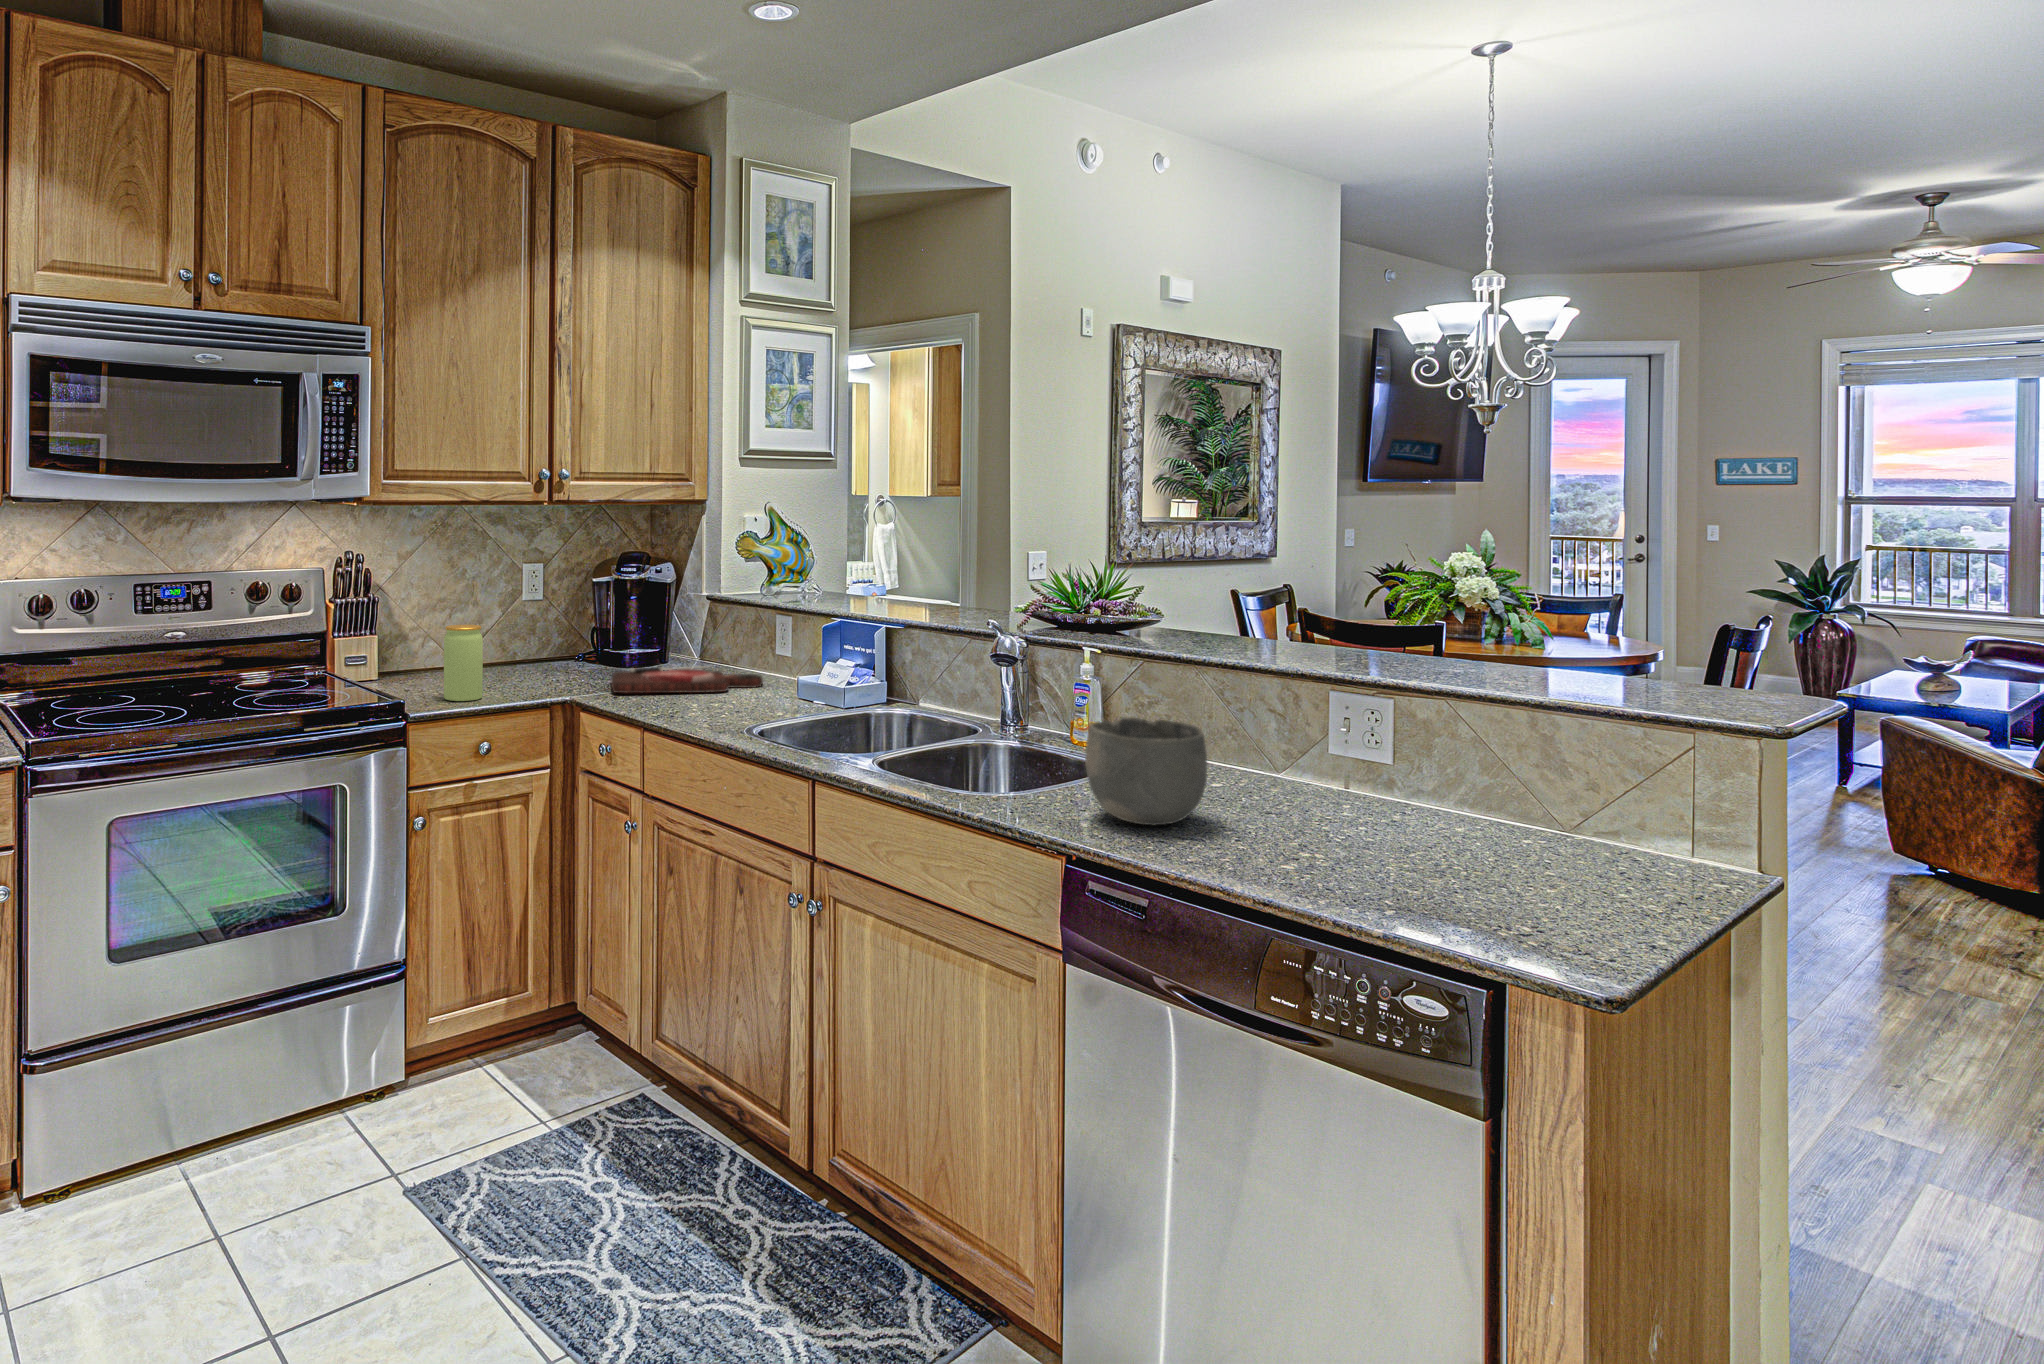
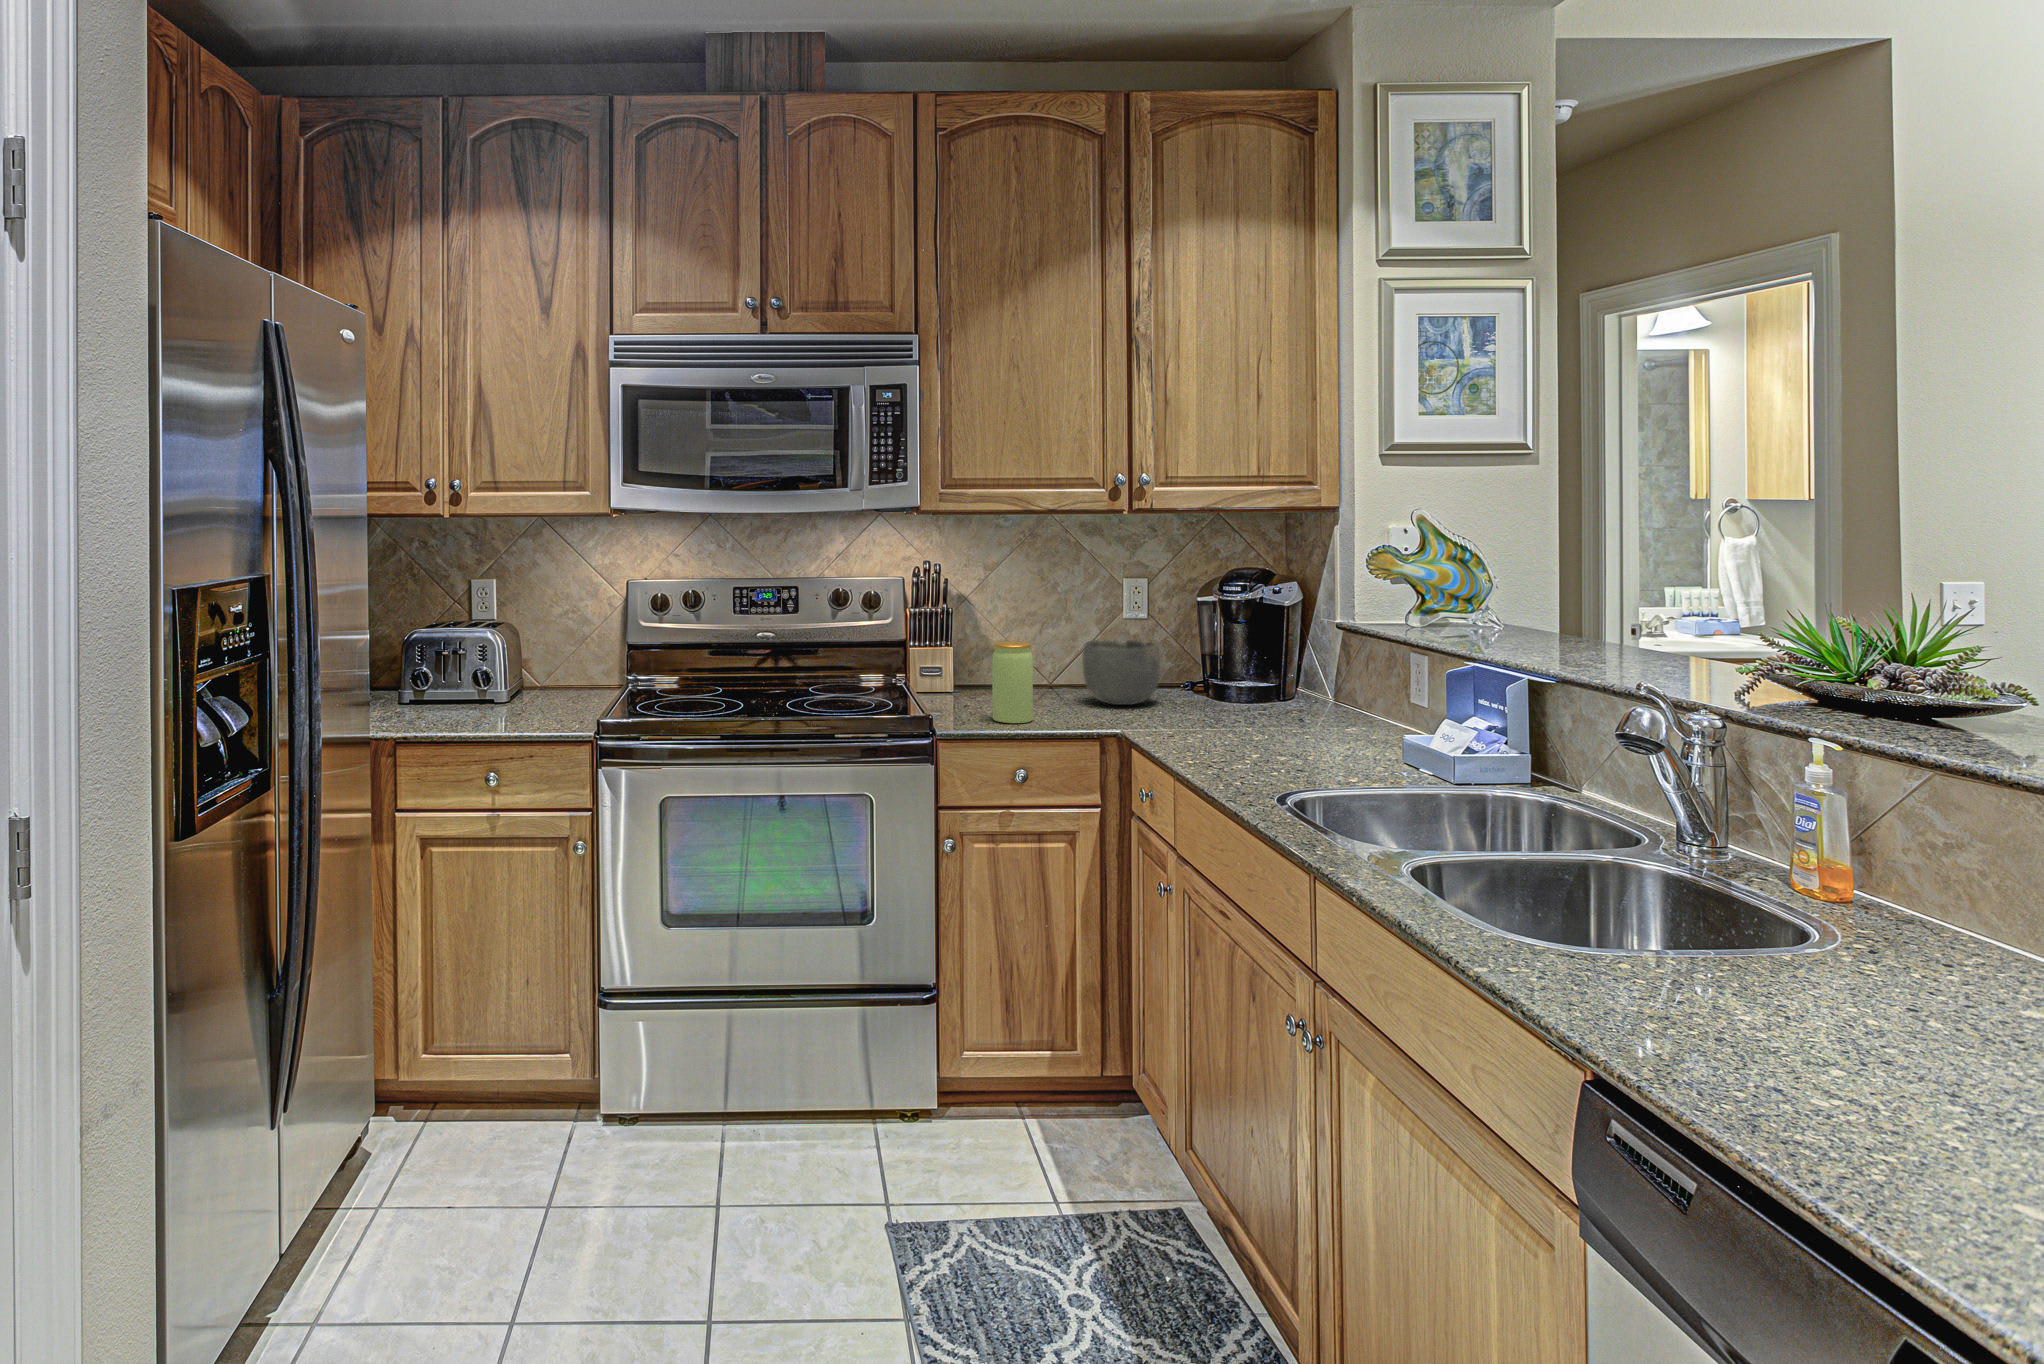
cutting board: present [611,667,763,693] -> none [1173,703,1374,741]
bowl: present [1085,718,1207,826] -> present [1082,640,1160,705]

